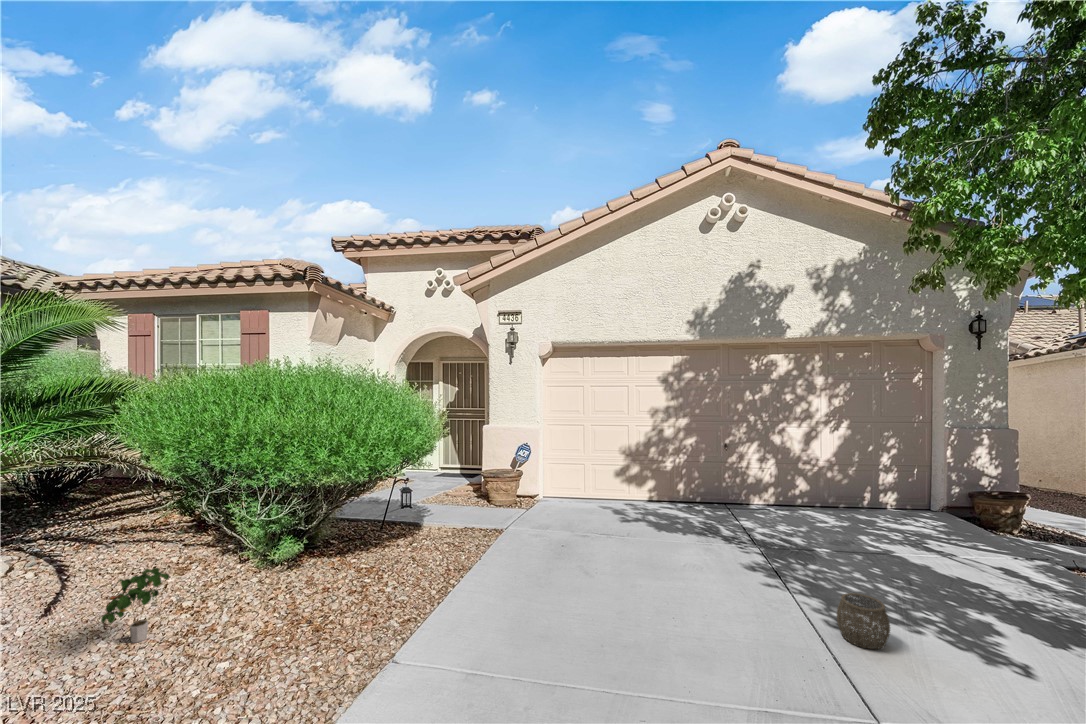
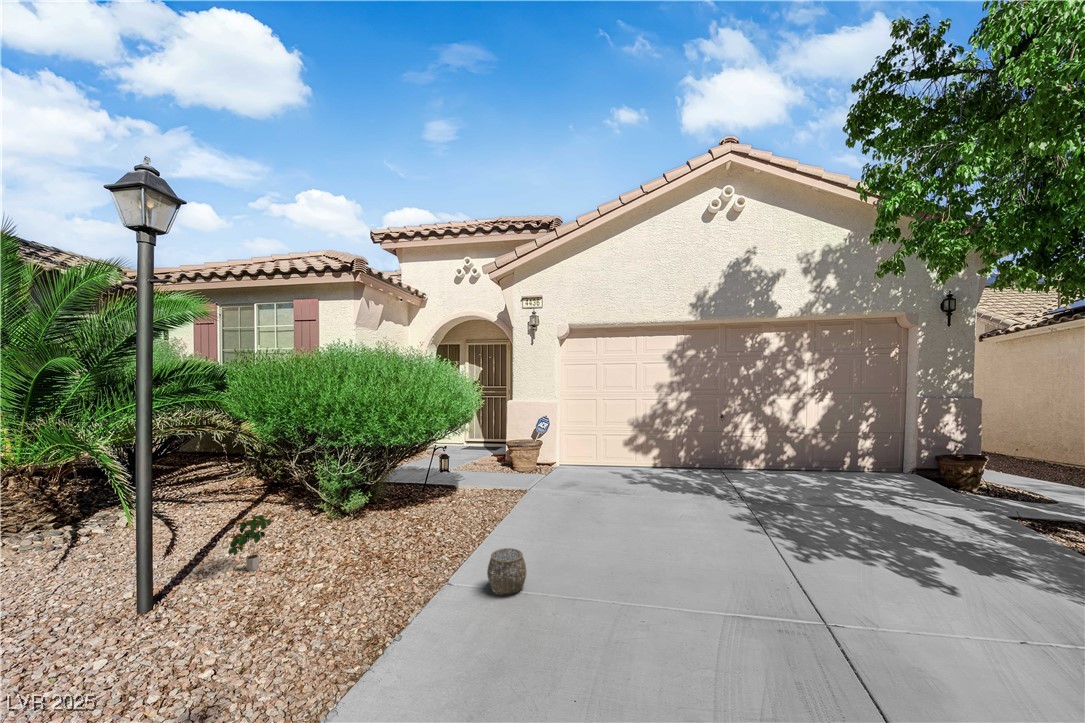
woven basket: present [837,593,890,649] -> present [487,548,526,595]

